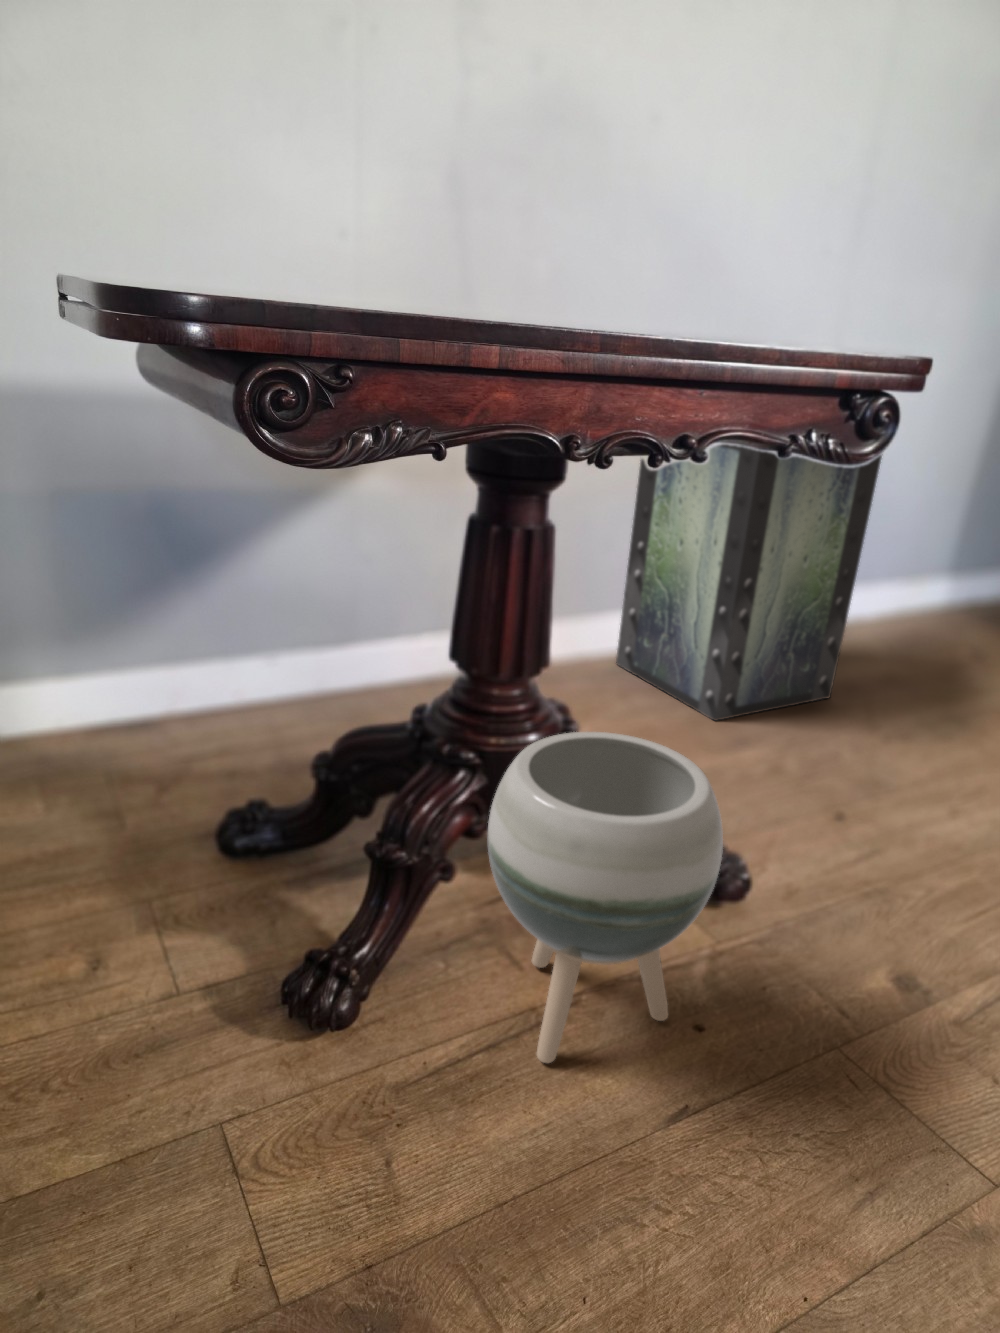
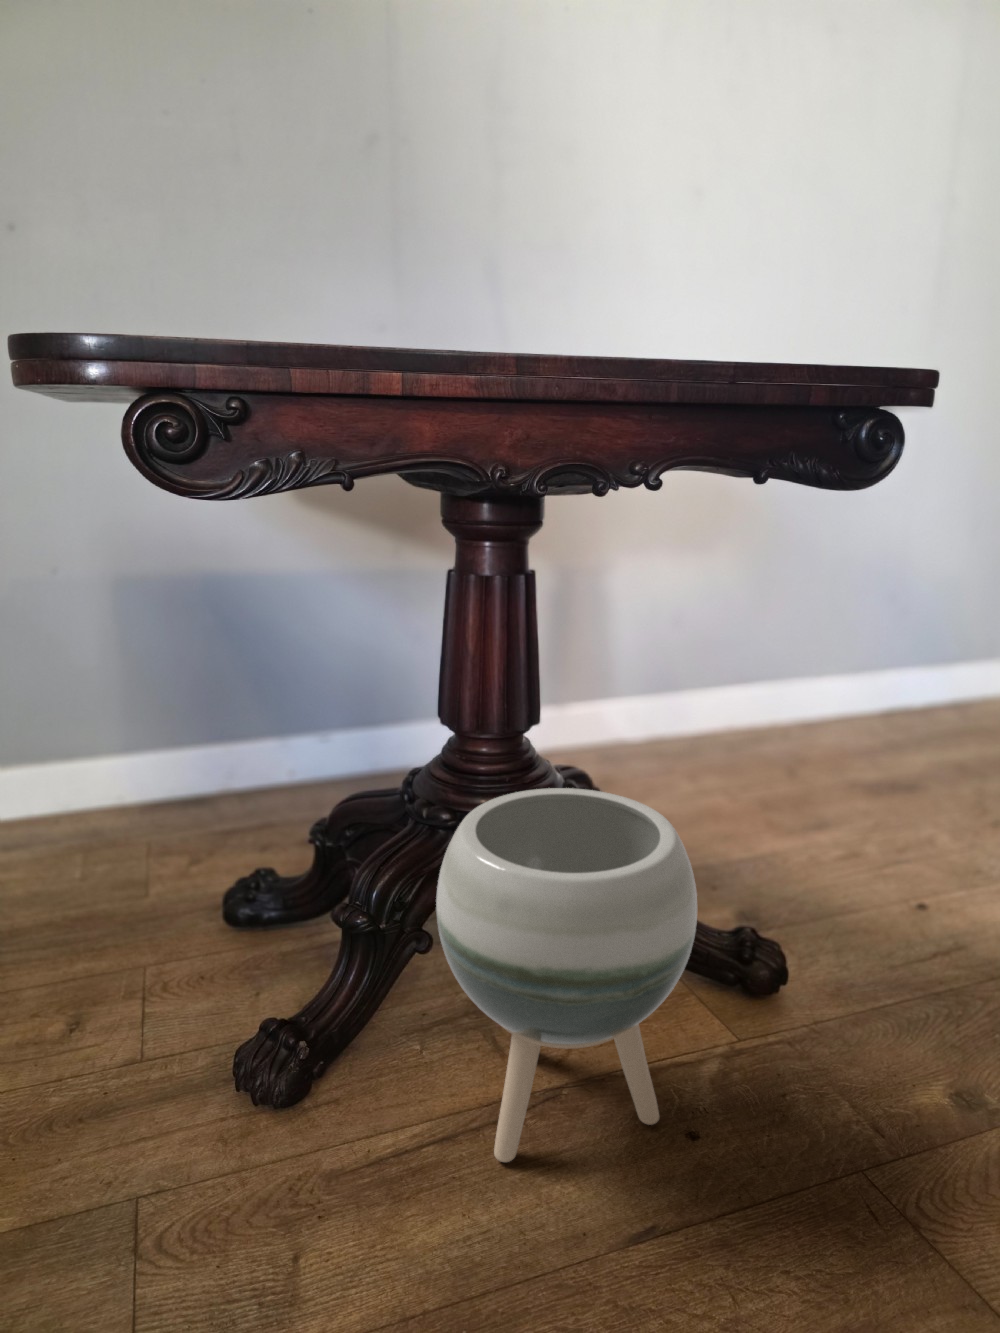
storage box: present [616,444,882,721] -> none [701,474,985,802]

